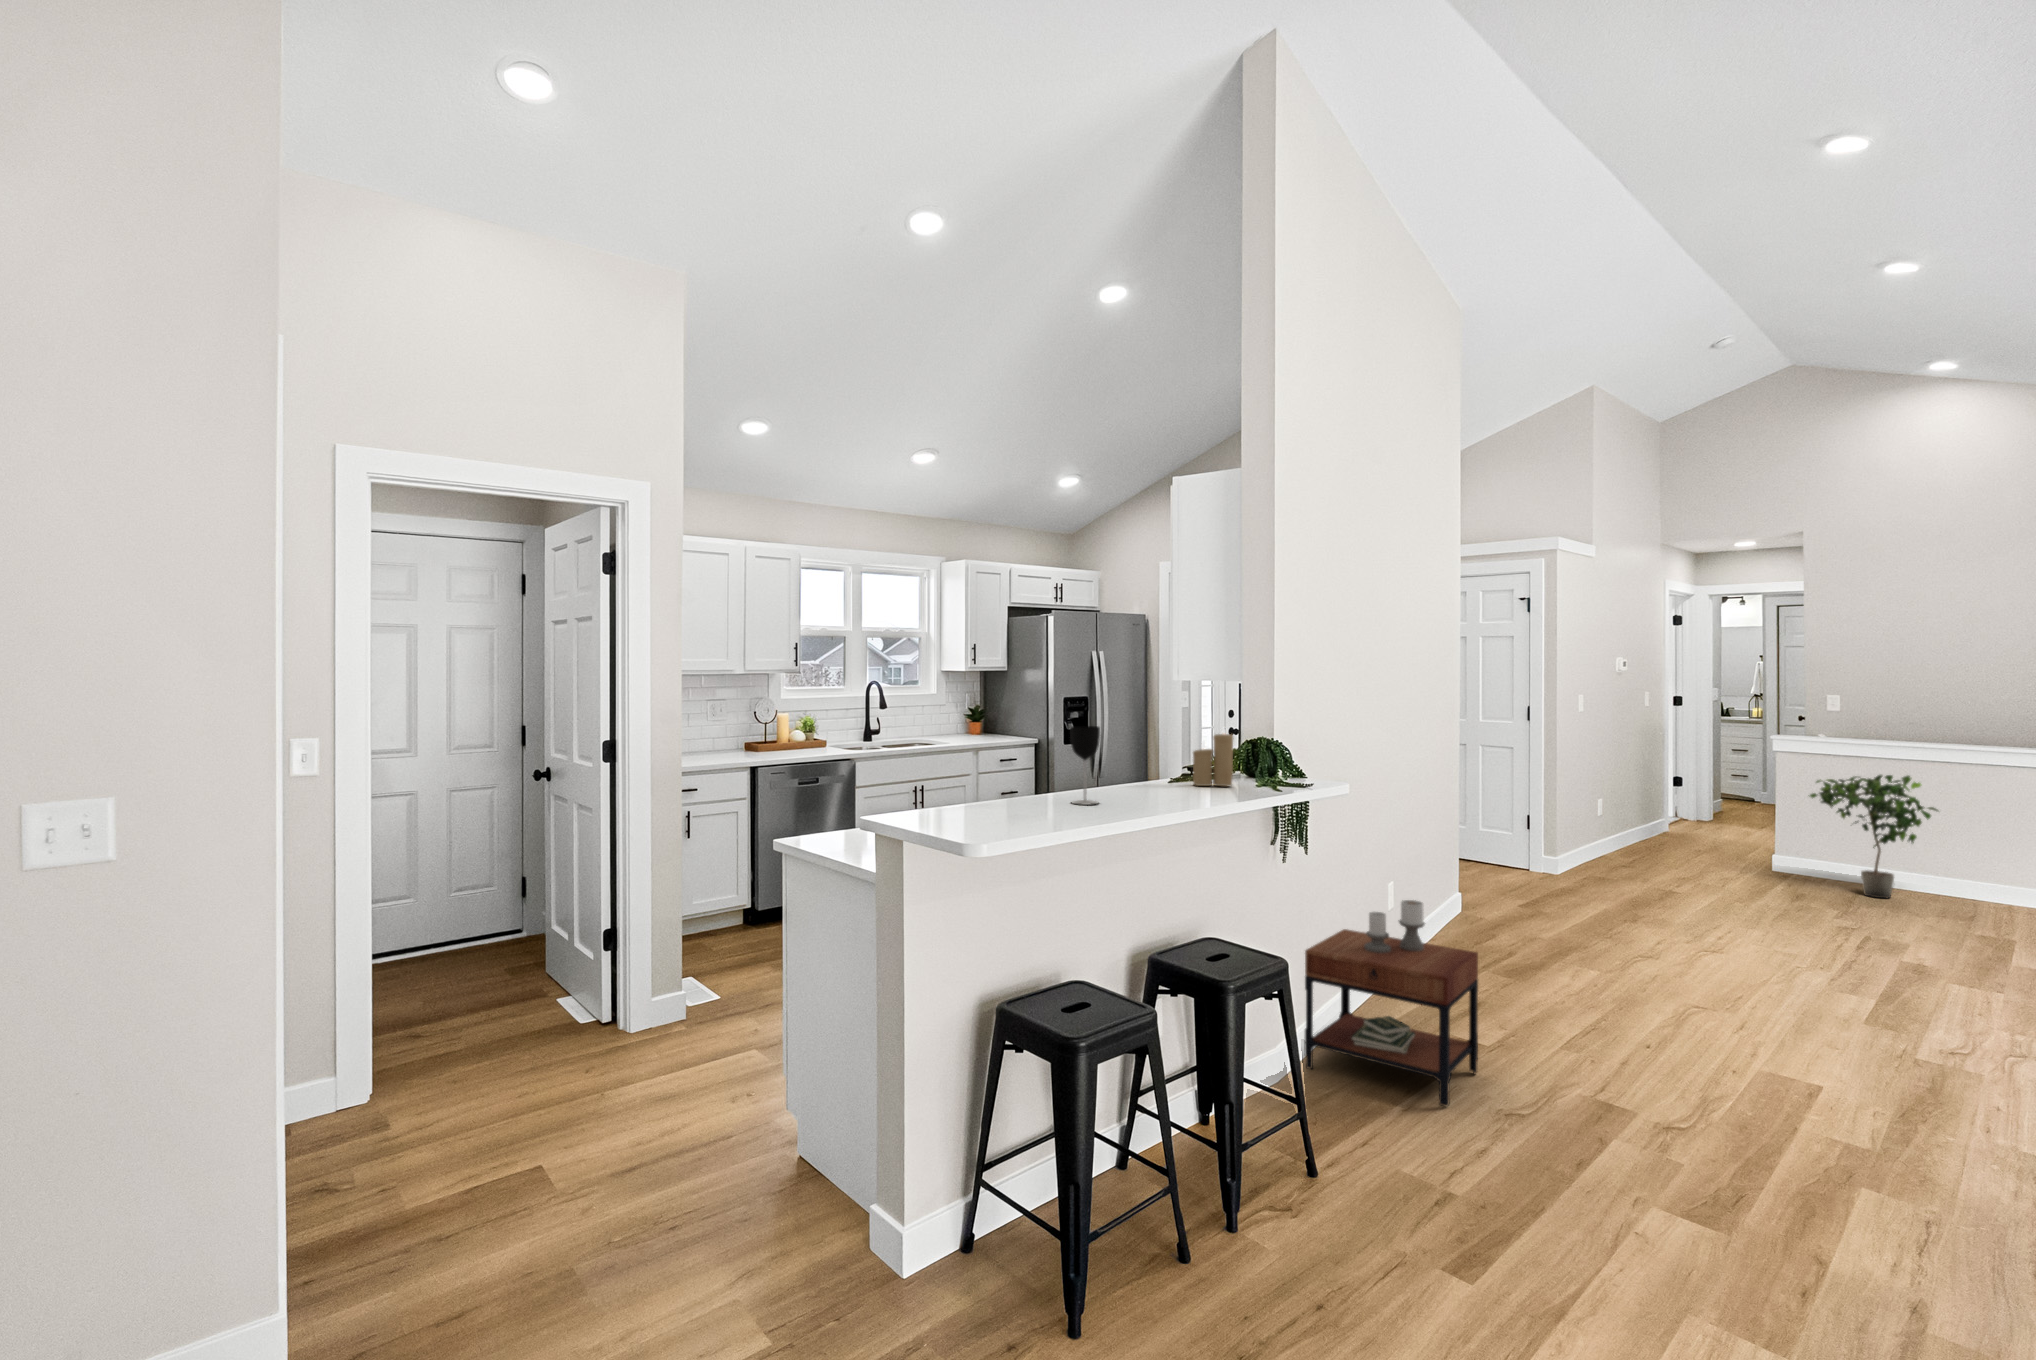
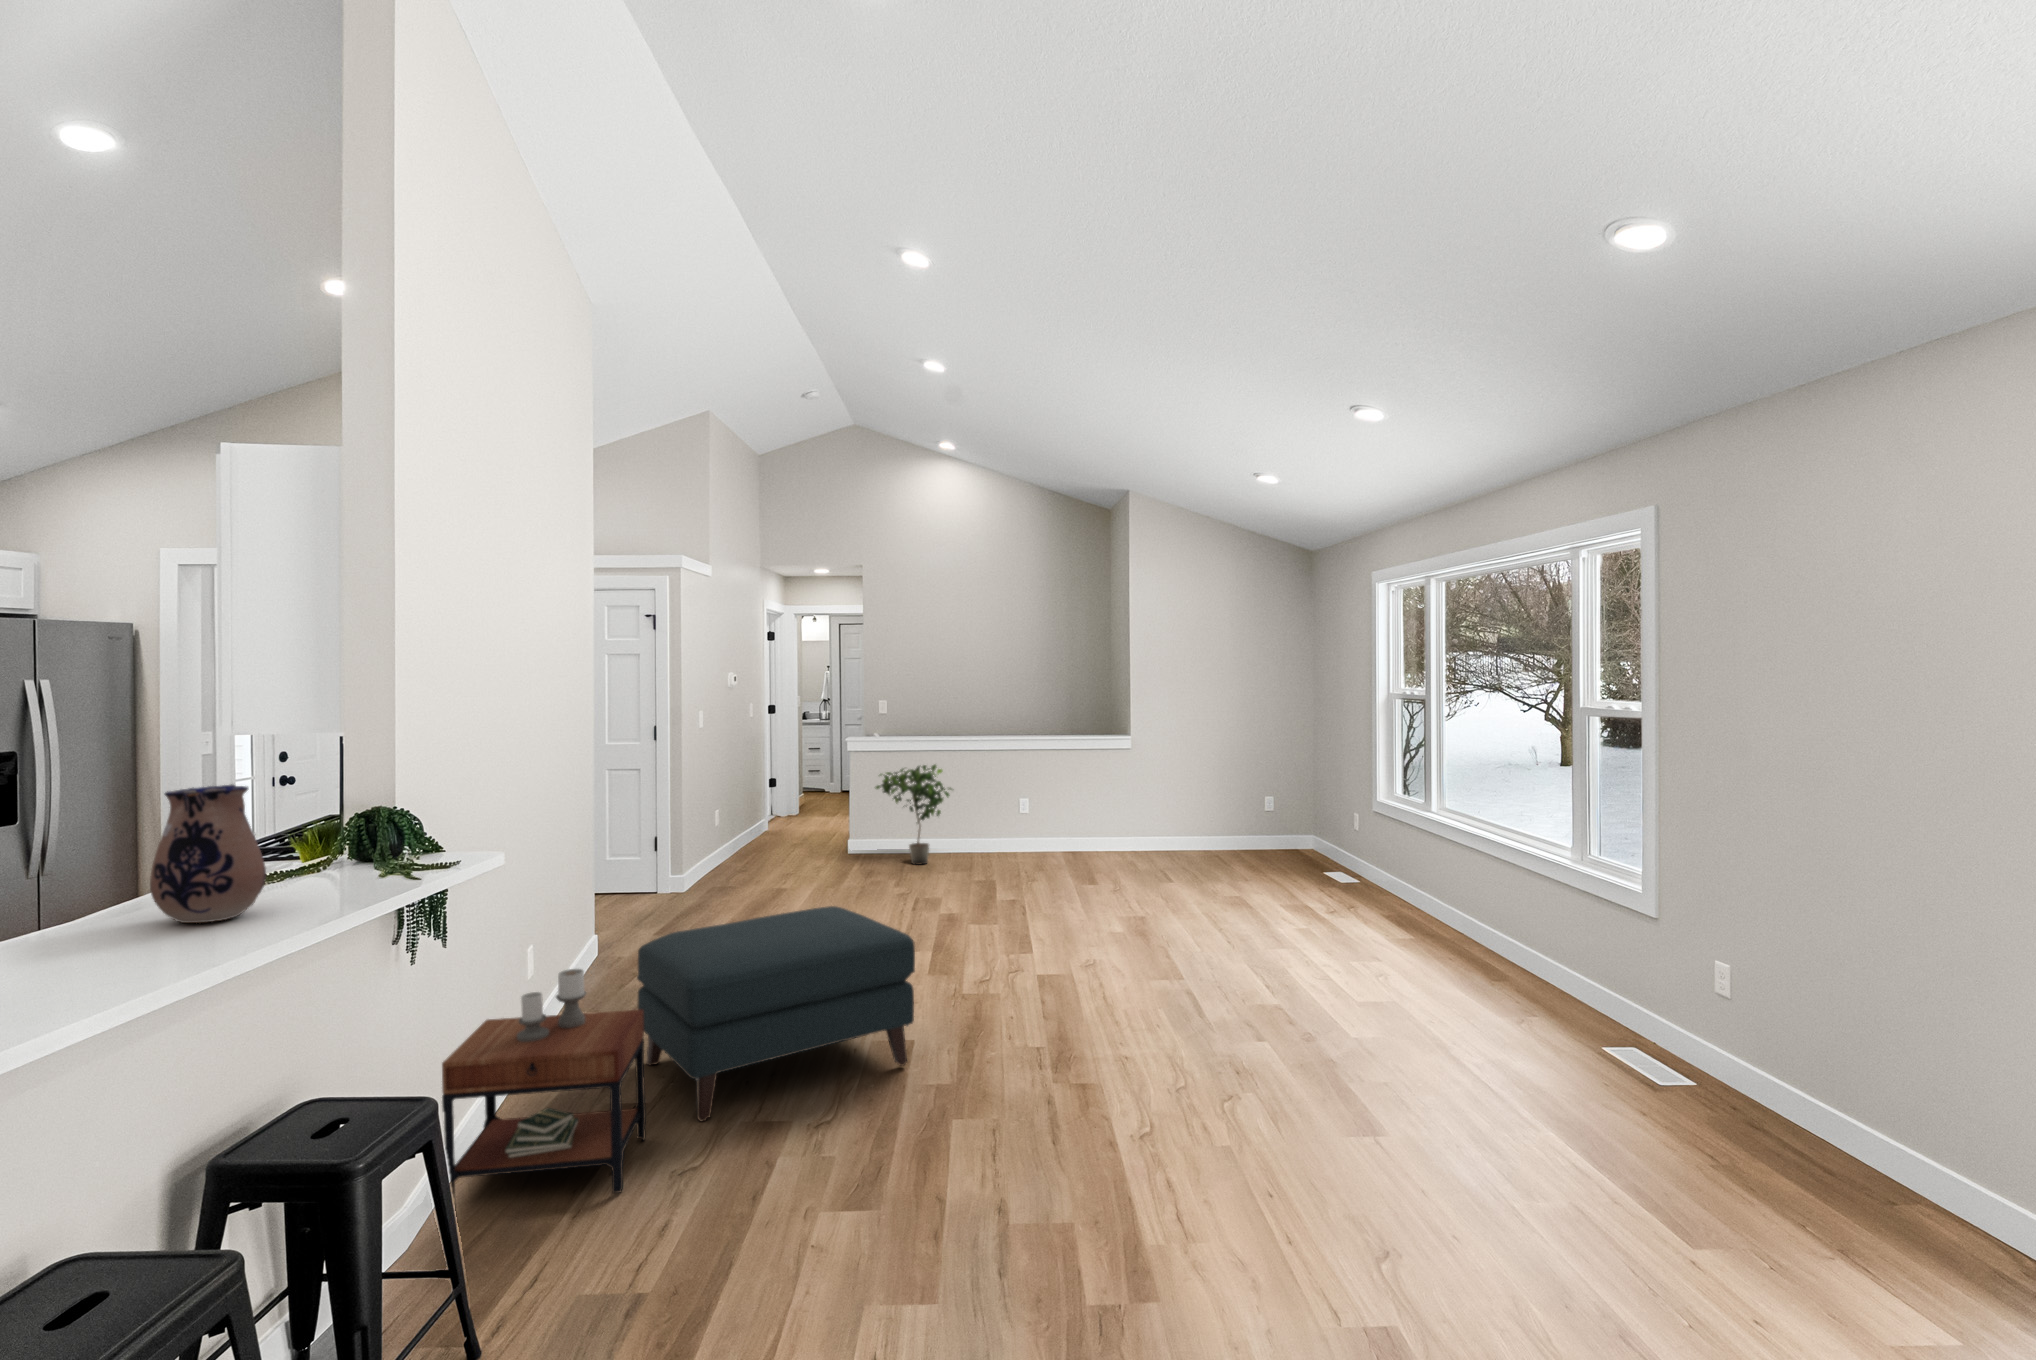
ceramic pitcher: none [1122,706,1185,797] -> present [150,784,266,923]
wine glass: present [1070,726,1100,805] -> none [45,833,112,963]
candle: present [1193,728,1233,786] -> none [272,802,338,888]
ottoman: none [1482,895,1816,1100] -> present [637,906,915,1122]

